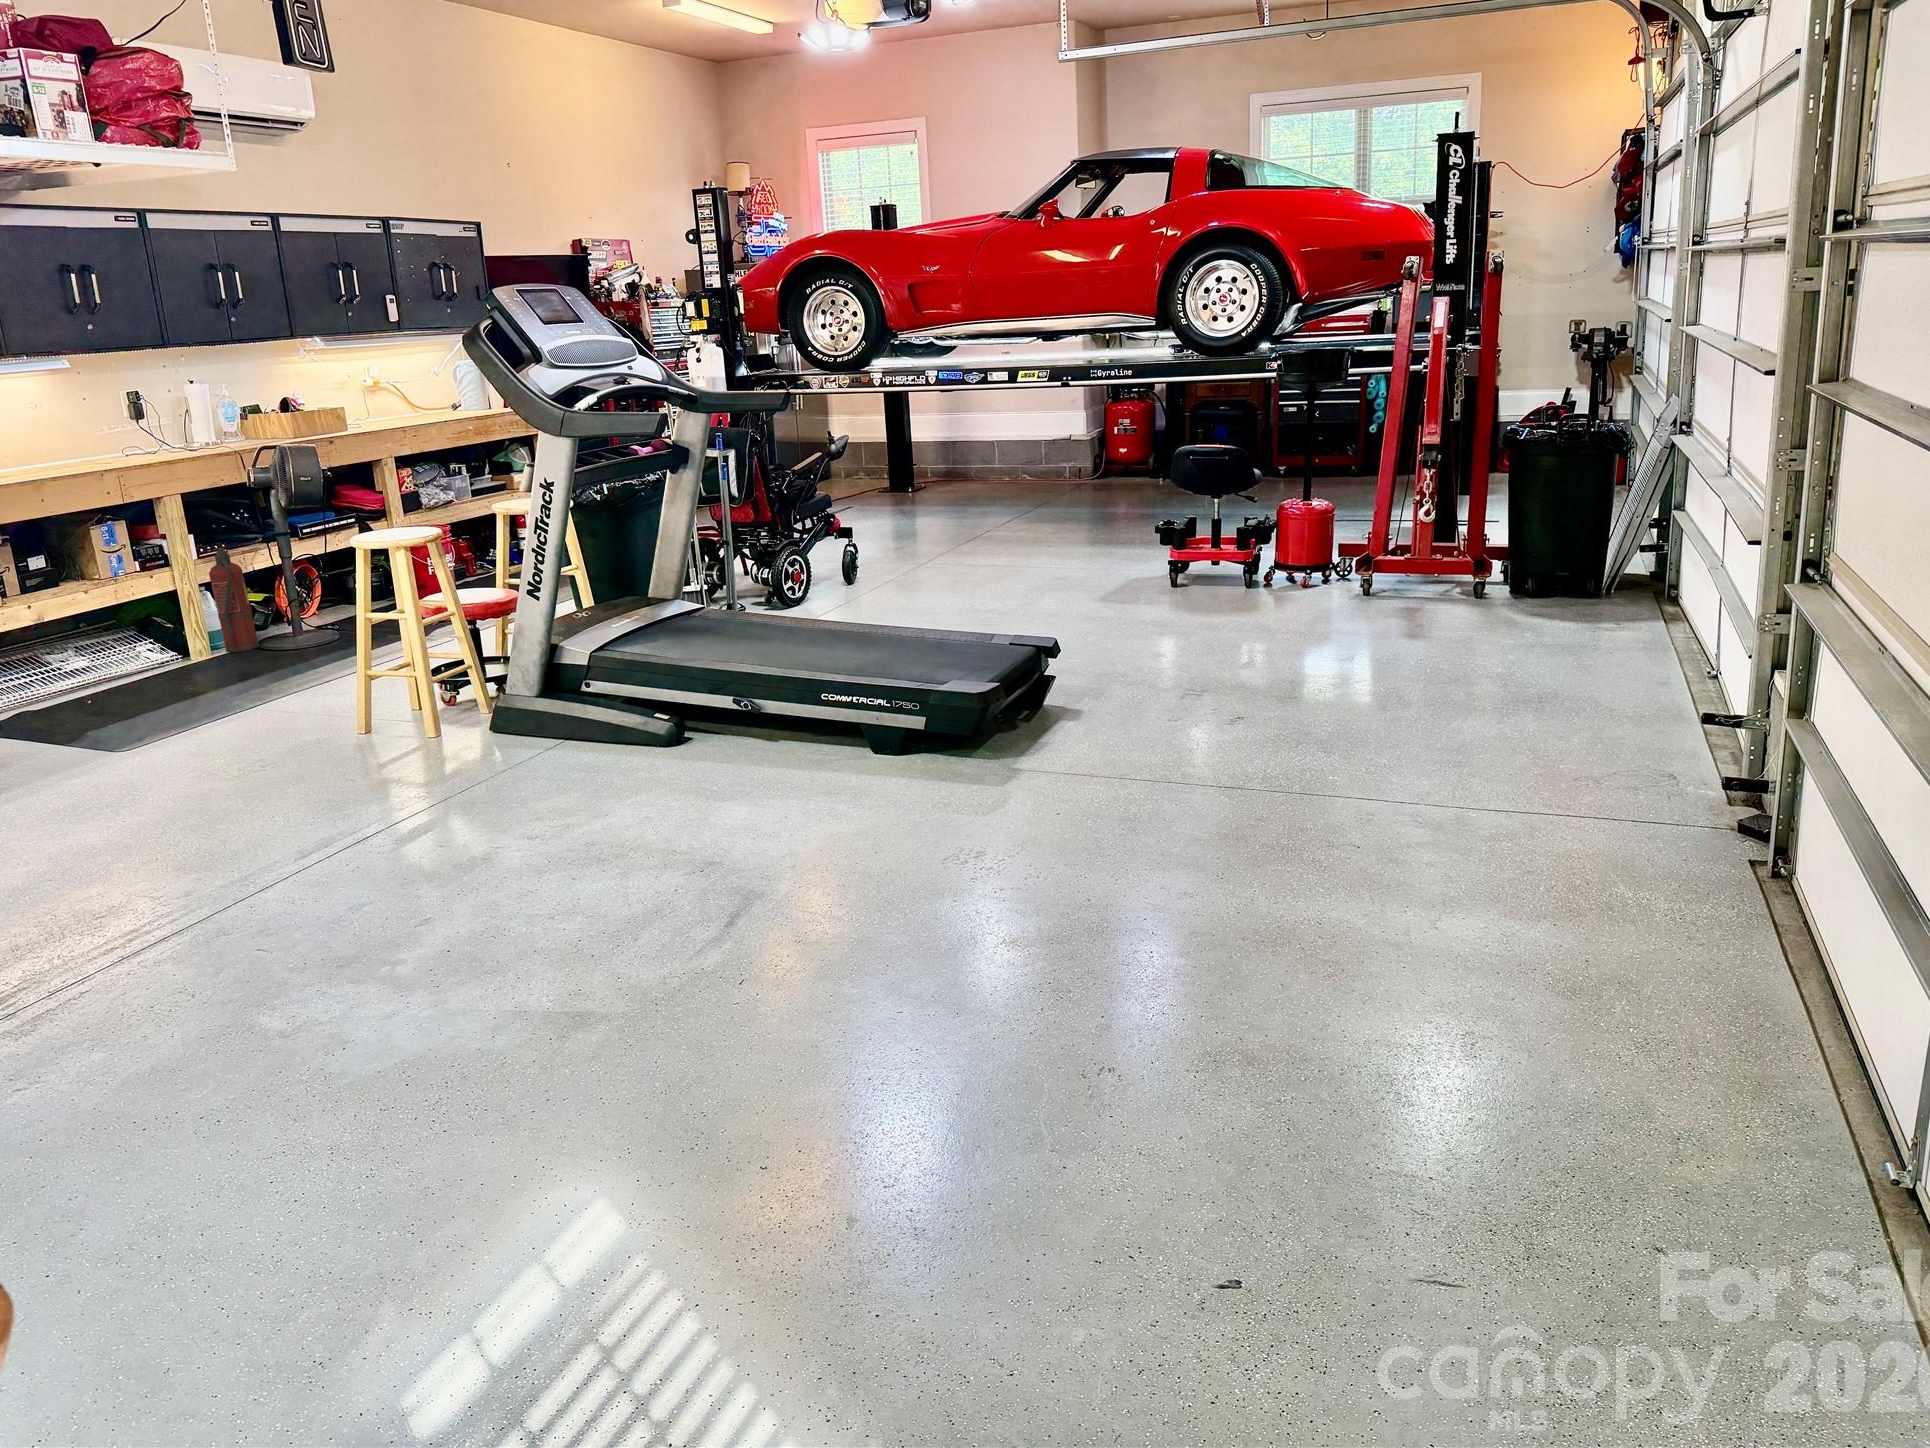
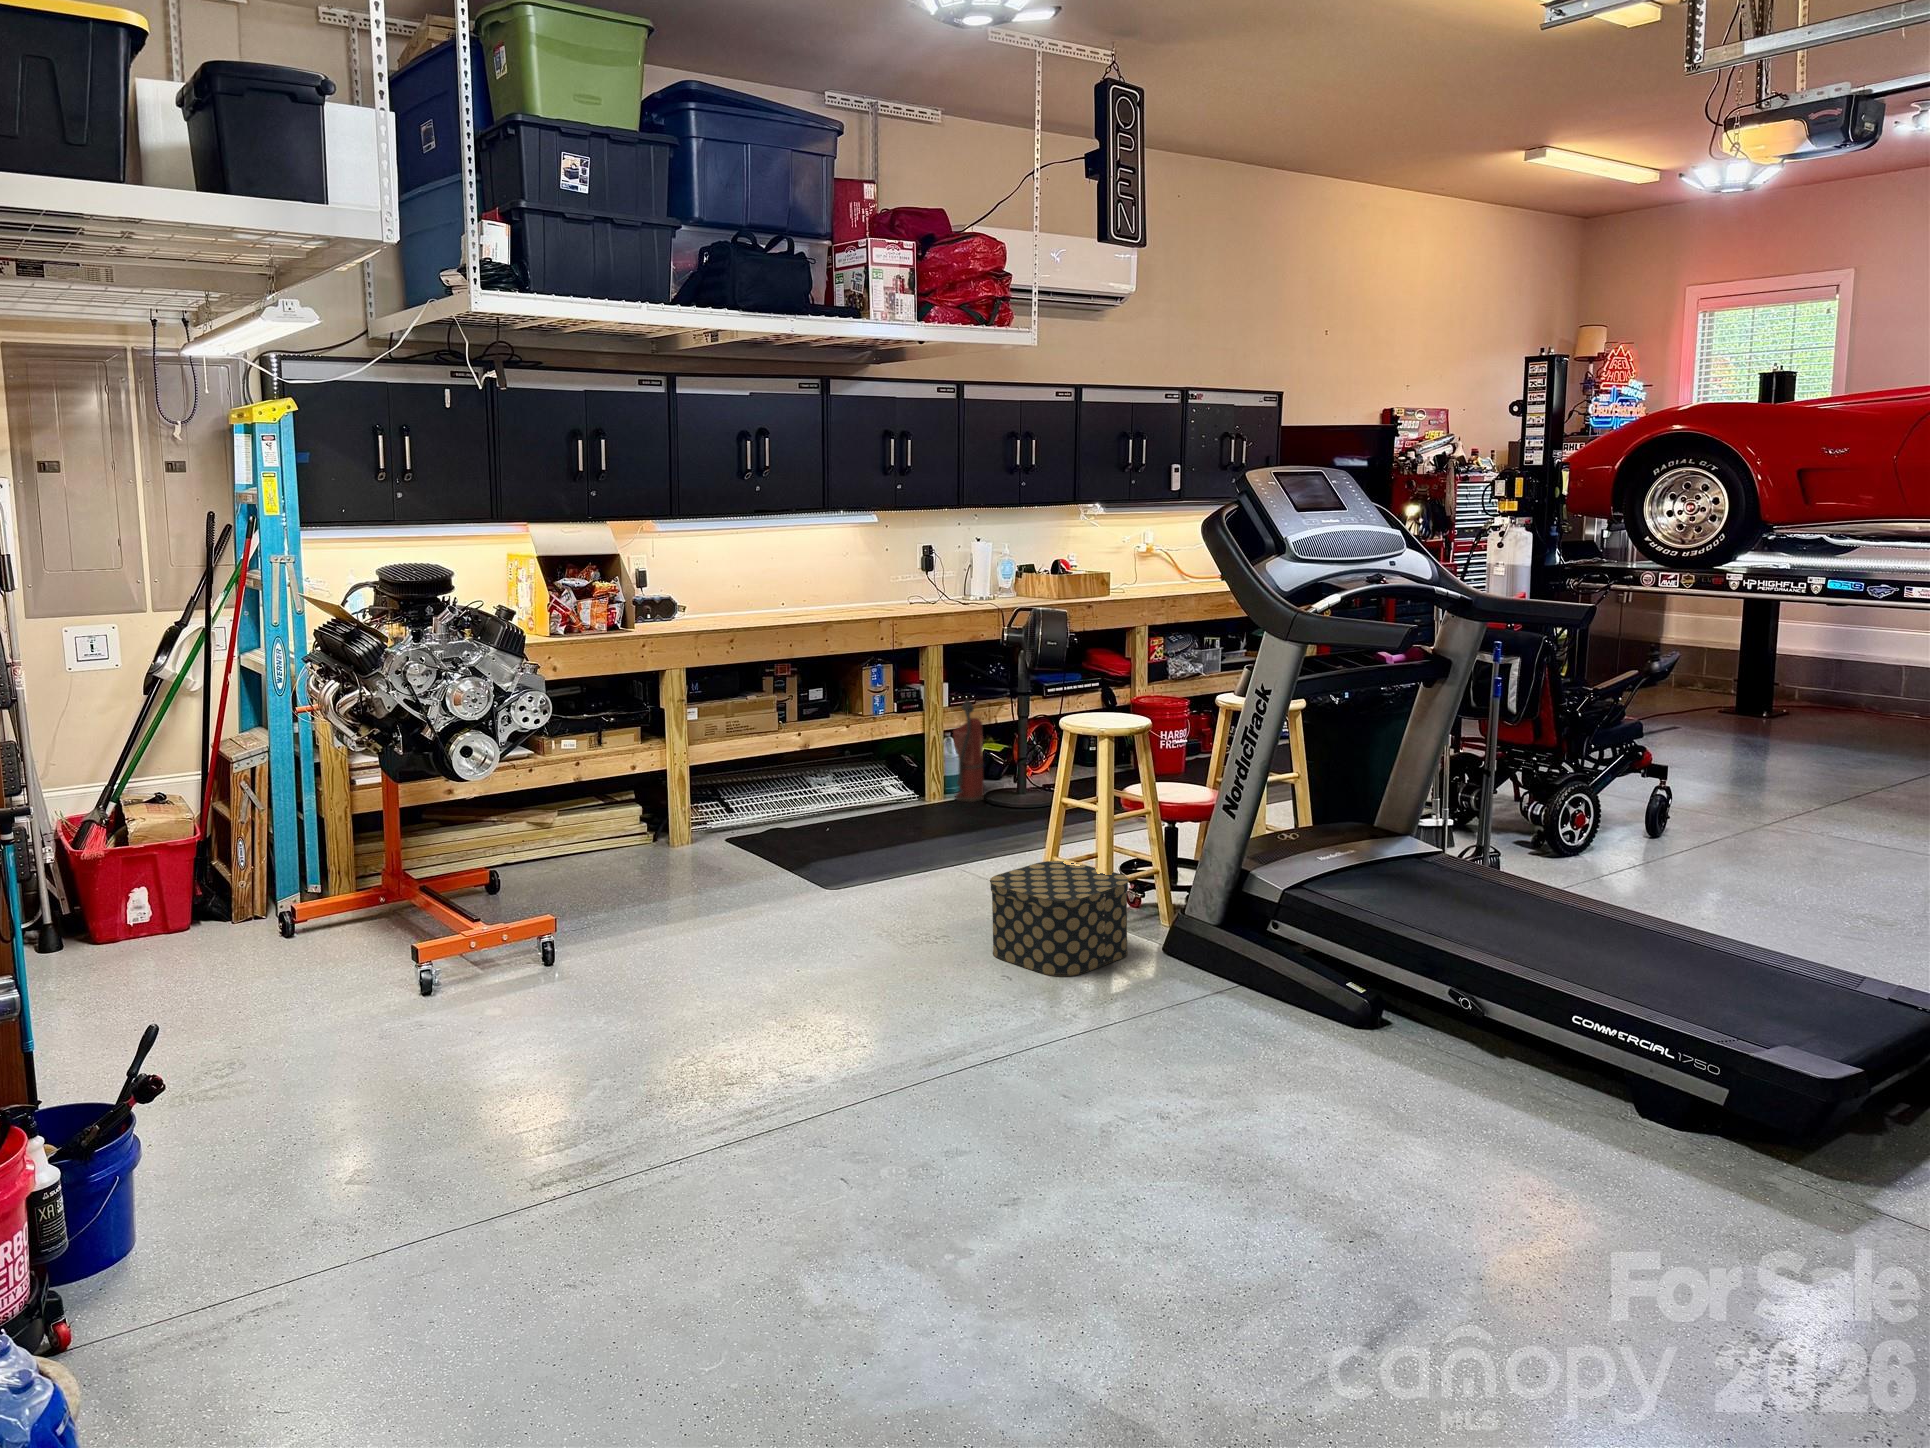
storage box: none [313,671,460,772] -> present [990,861,1128,976]

